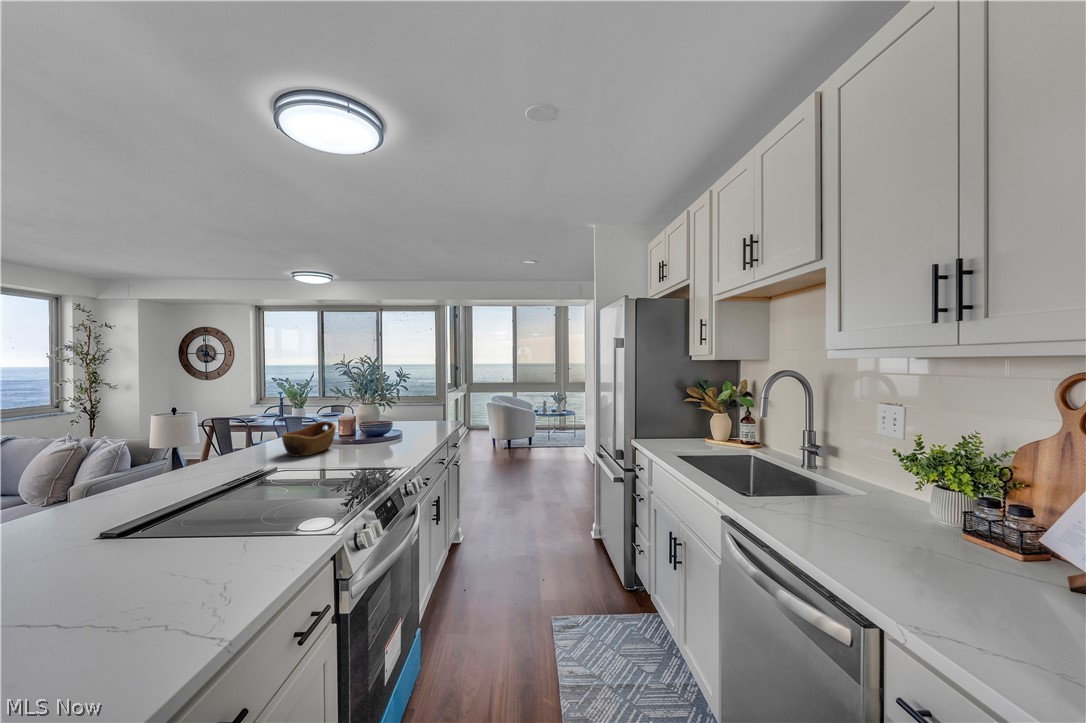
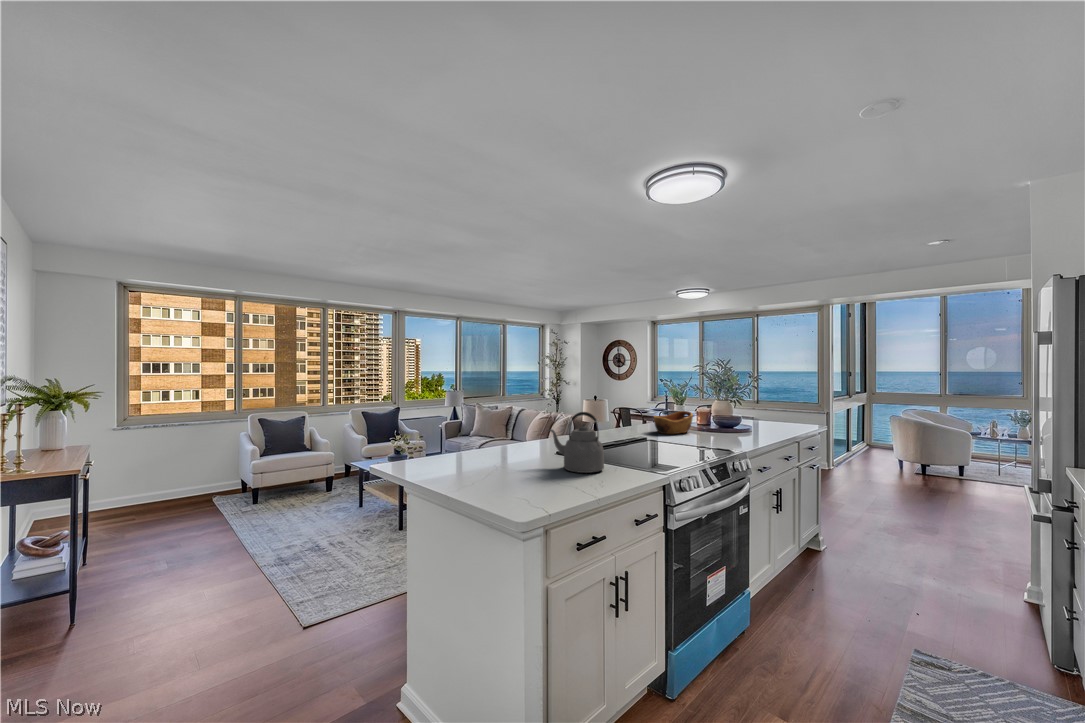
kettle: none [69,460,218,585] -> present [548,412,604,473]

